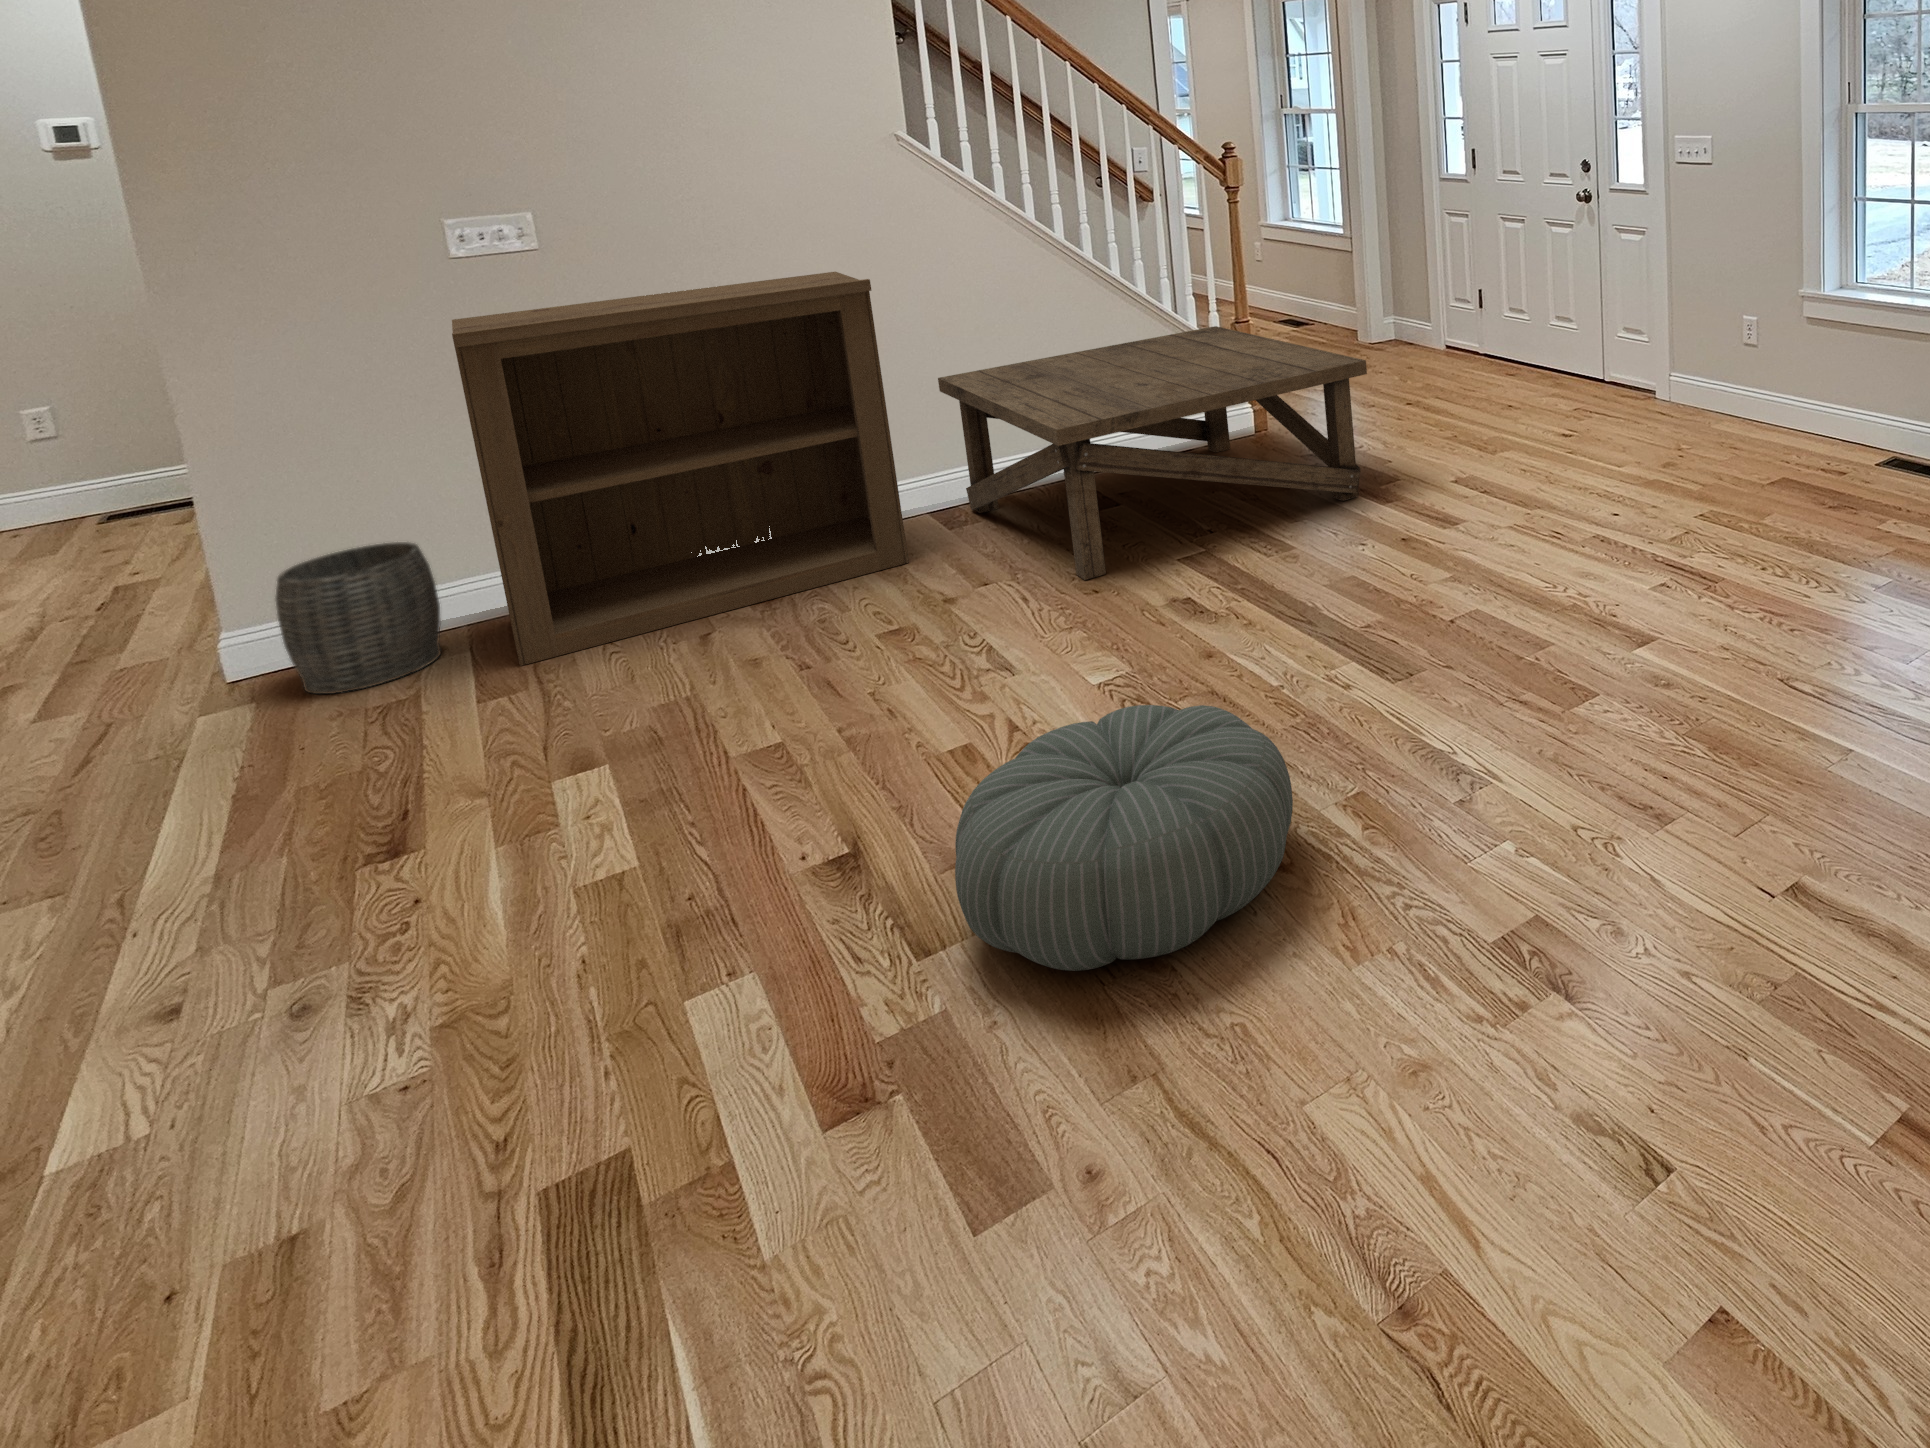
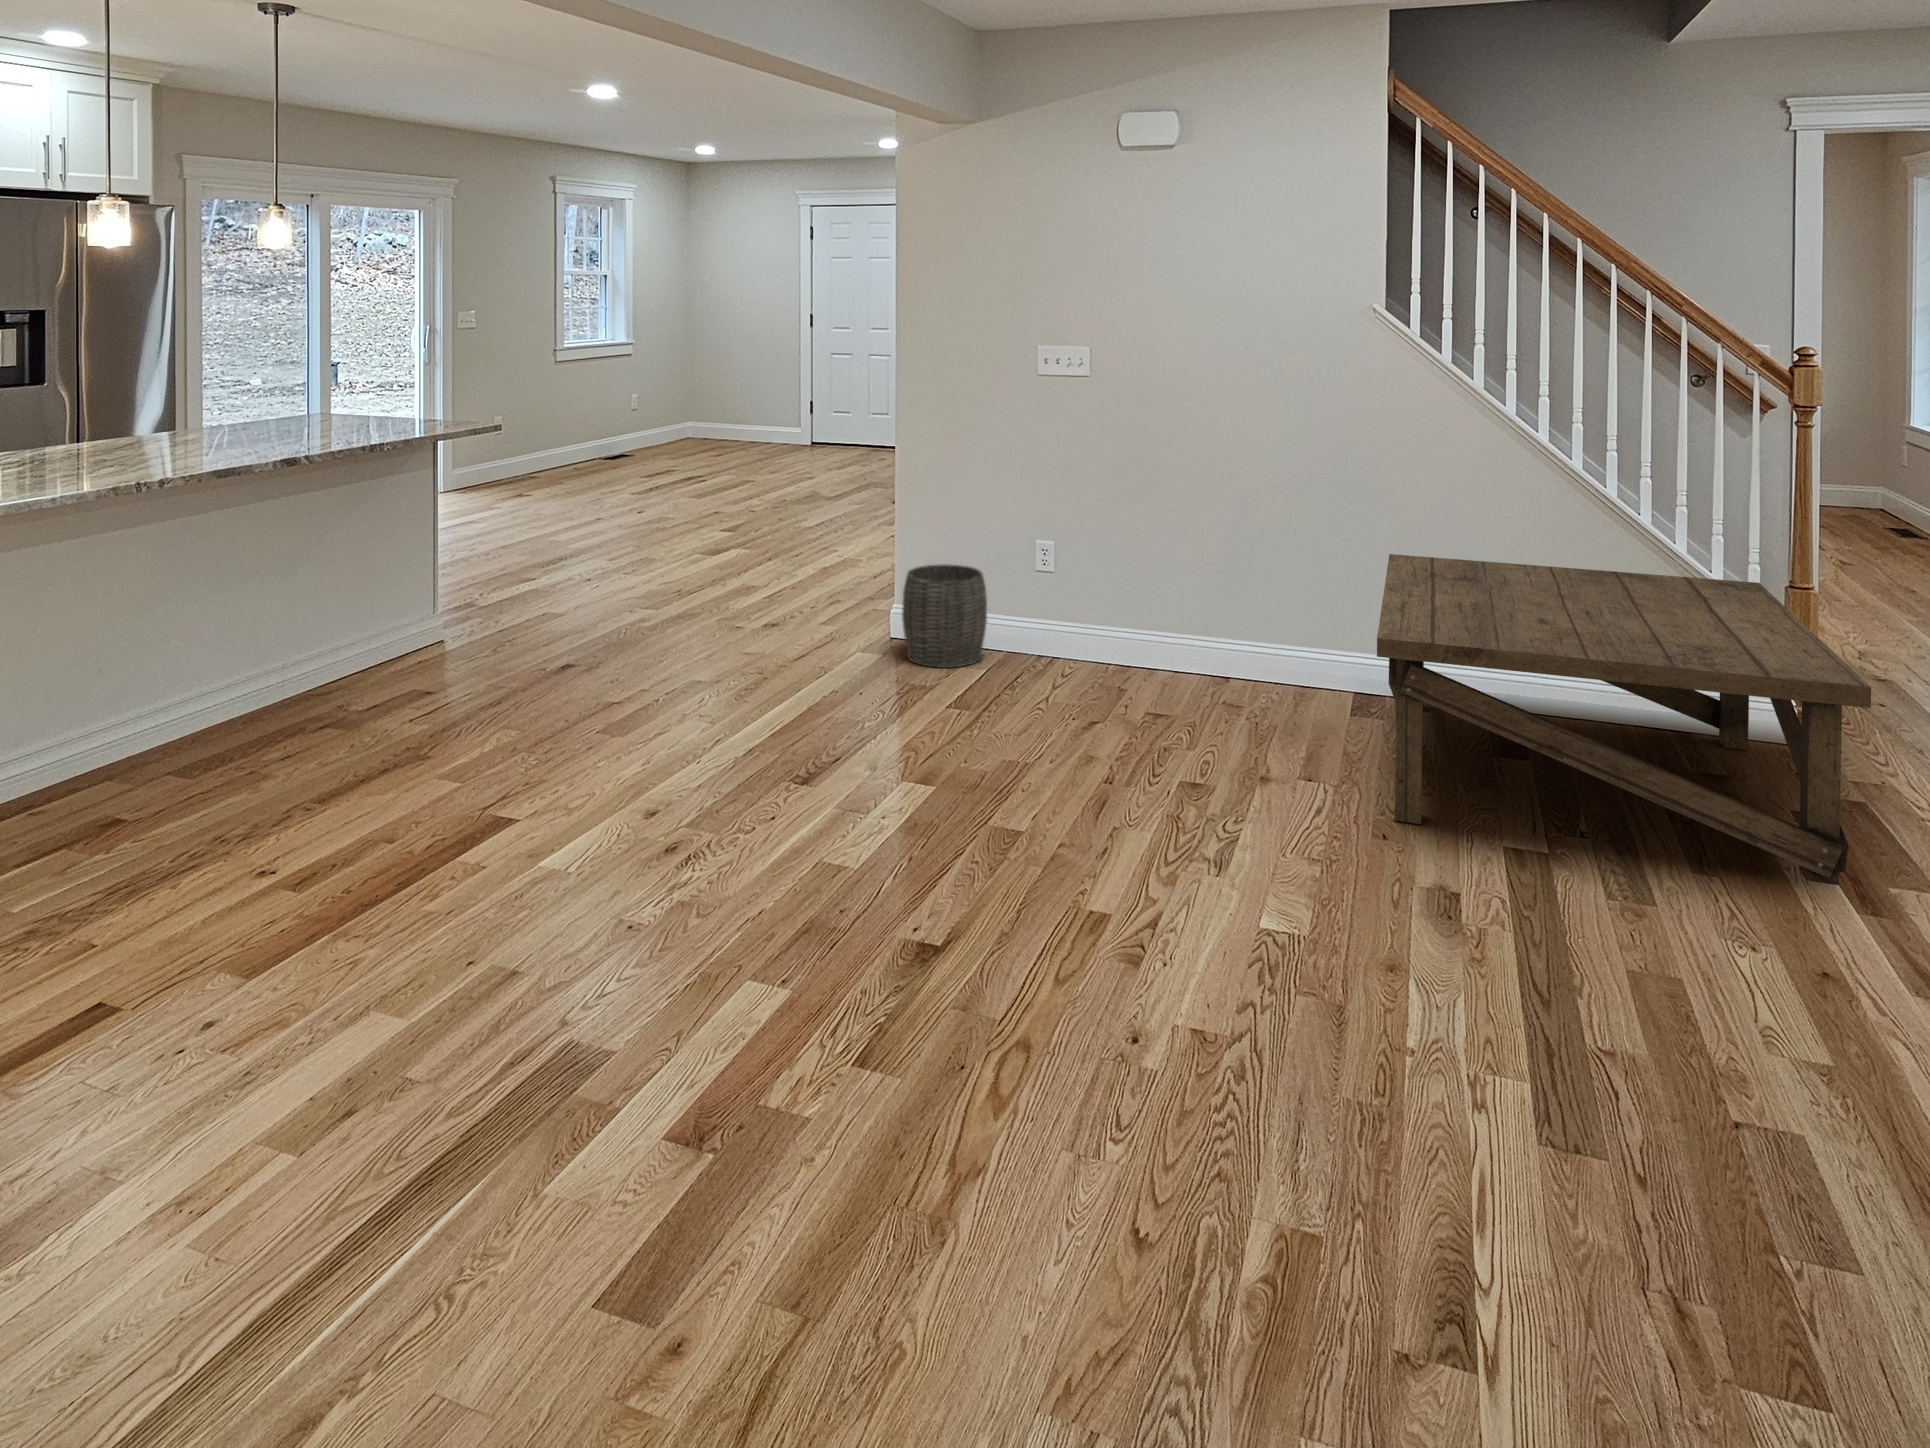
bookshelf: present [452,272,909,666] -> none [994,414,1307,729]
pouf: present [955,705,1293,971] -> none [849,927,1205,1240]

